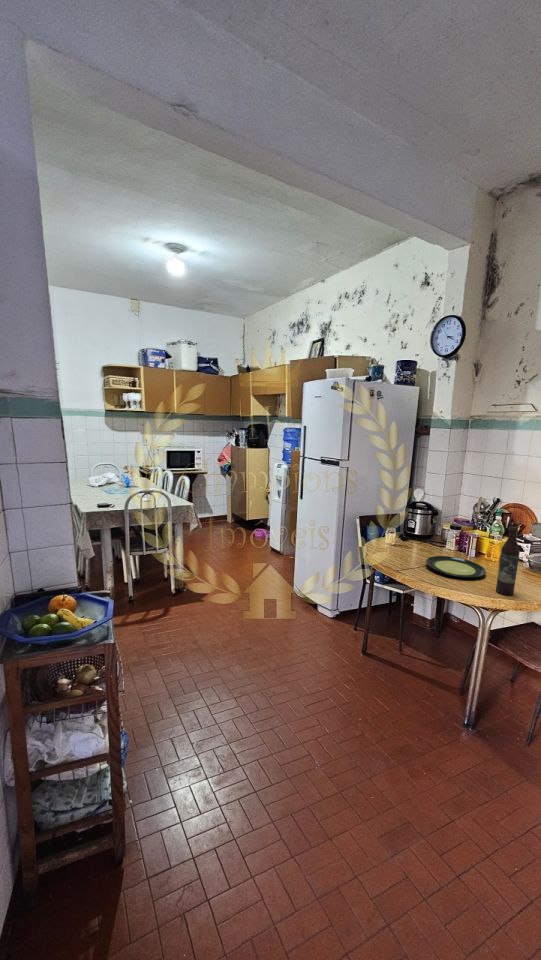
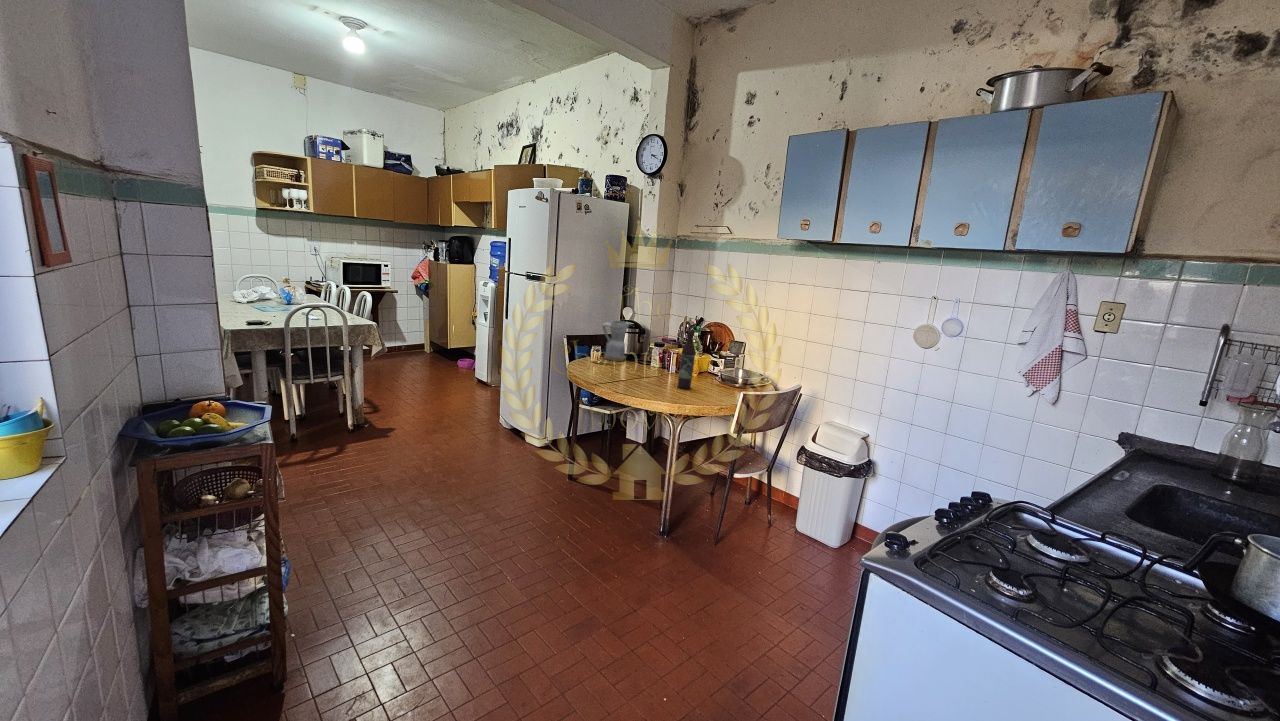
ceramic pitcher: none [397,506,427,549] -> present [602,320,629,361]
plate: present [426,556,486,578] -> none [625,364,673,379]

